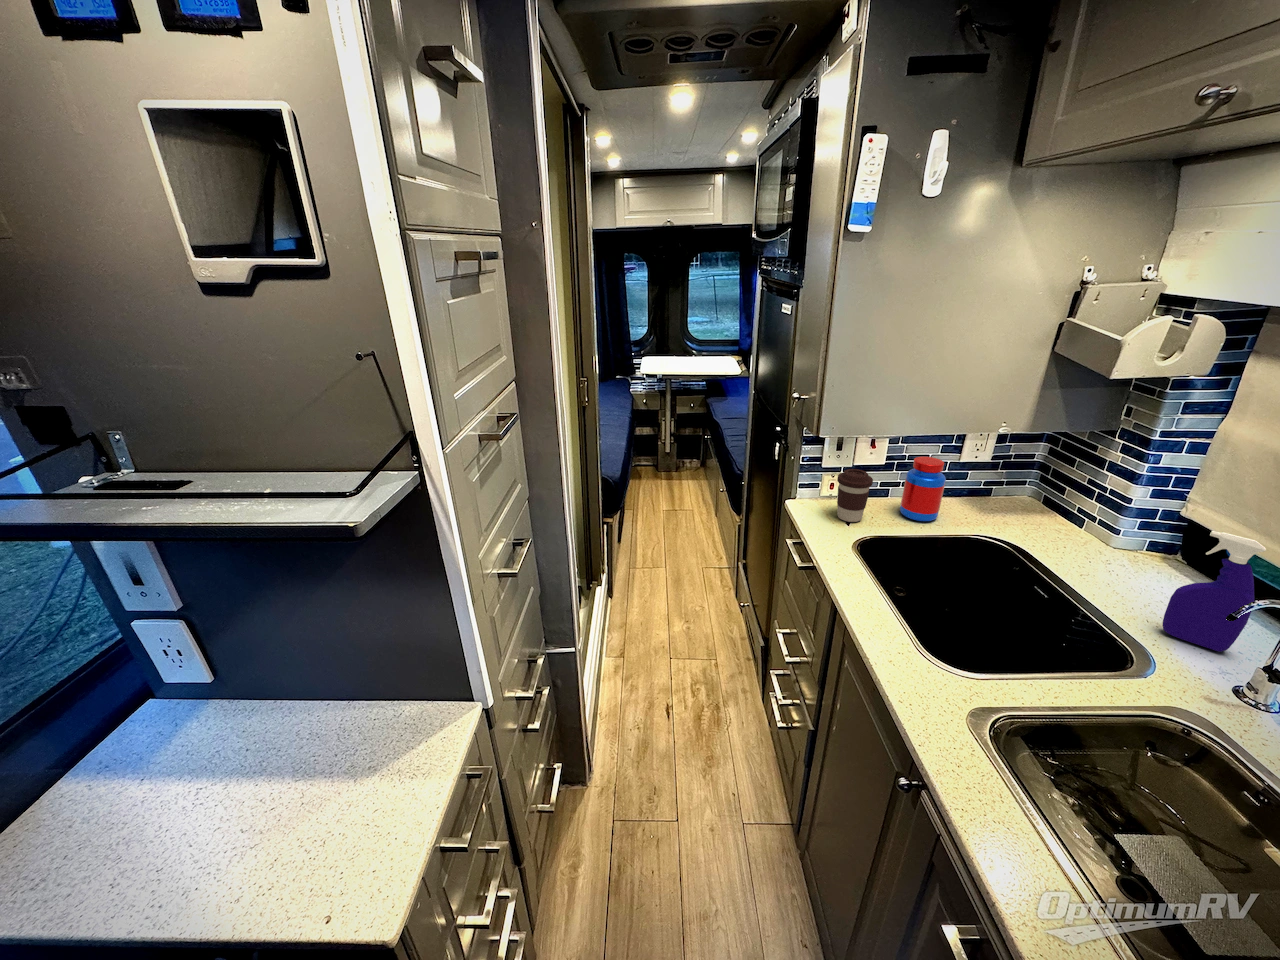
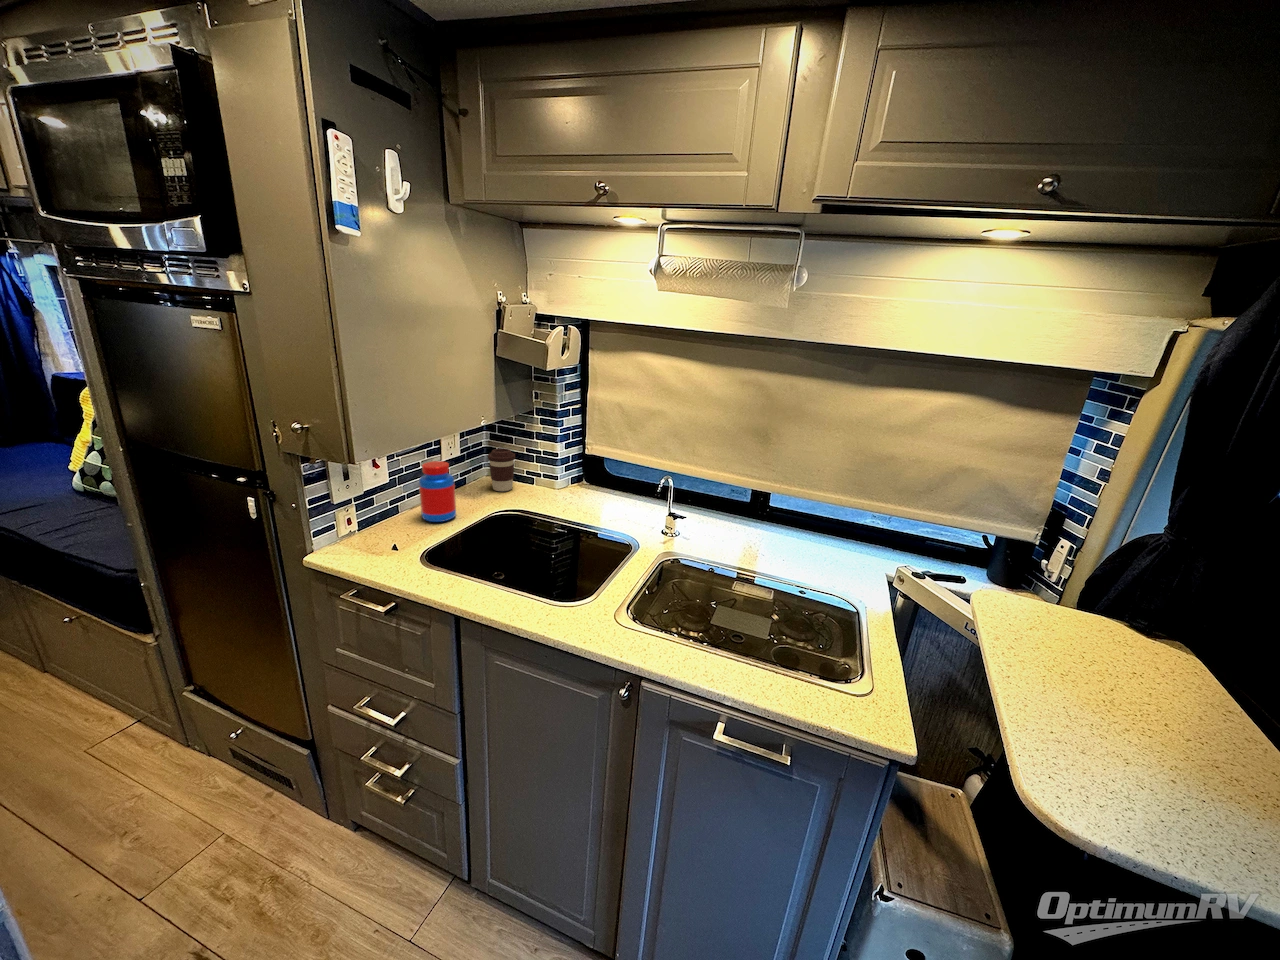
coffee cup: present [837,469,873,522] -> present [488,449,515,491]
spray bottle: present [1162,531,1266,652] -> none [622,450,652,521]

